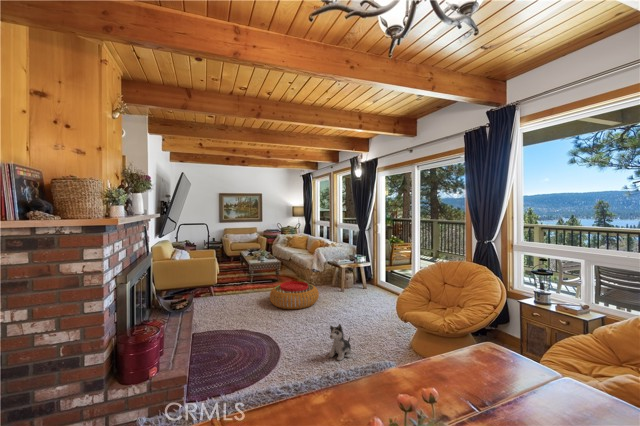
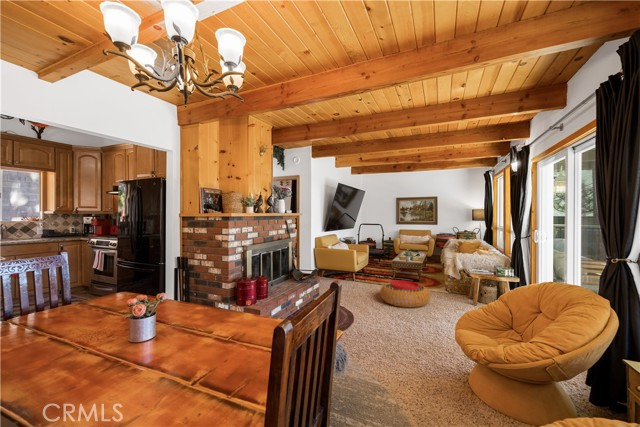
plush toy: present [329,324,351,361] -> none [365,320,395,356]

